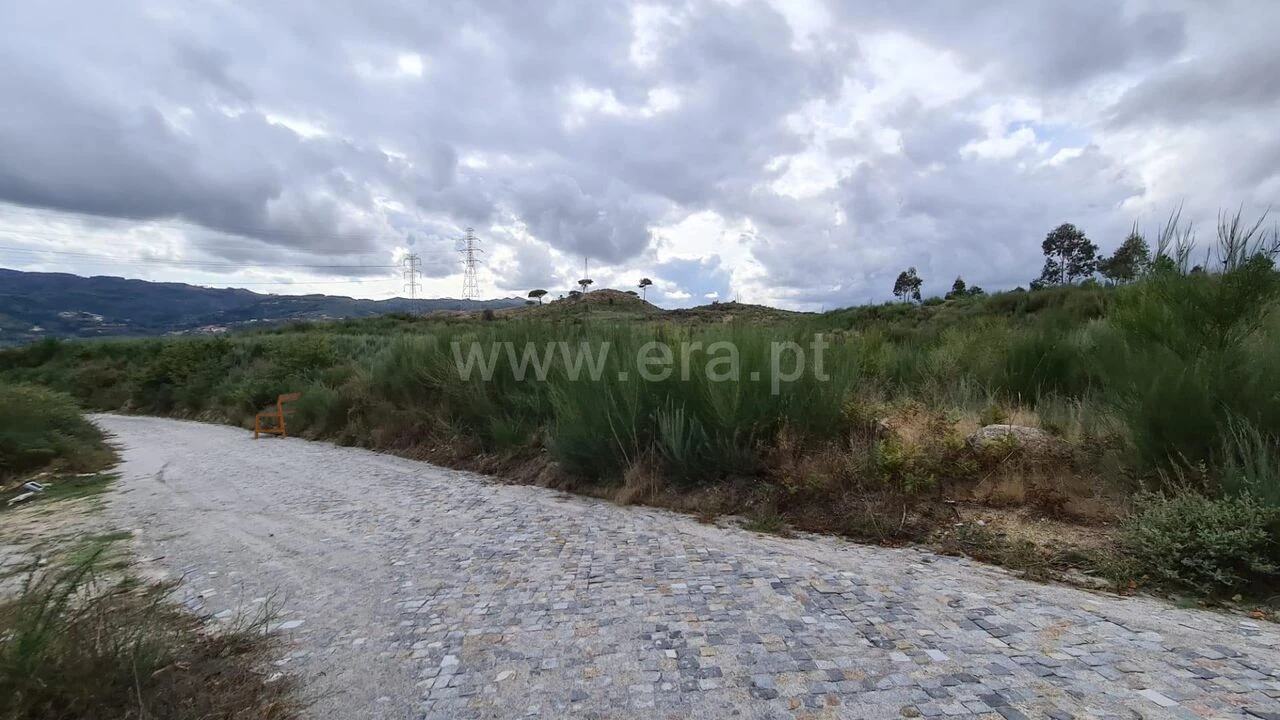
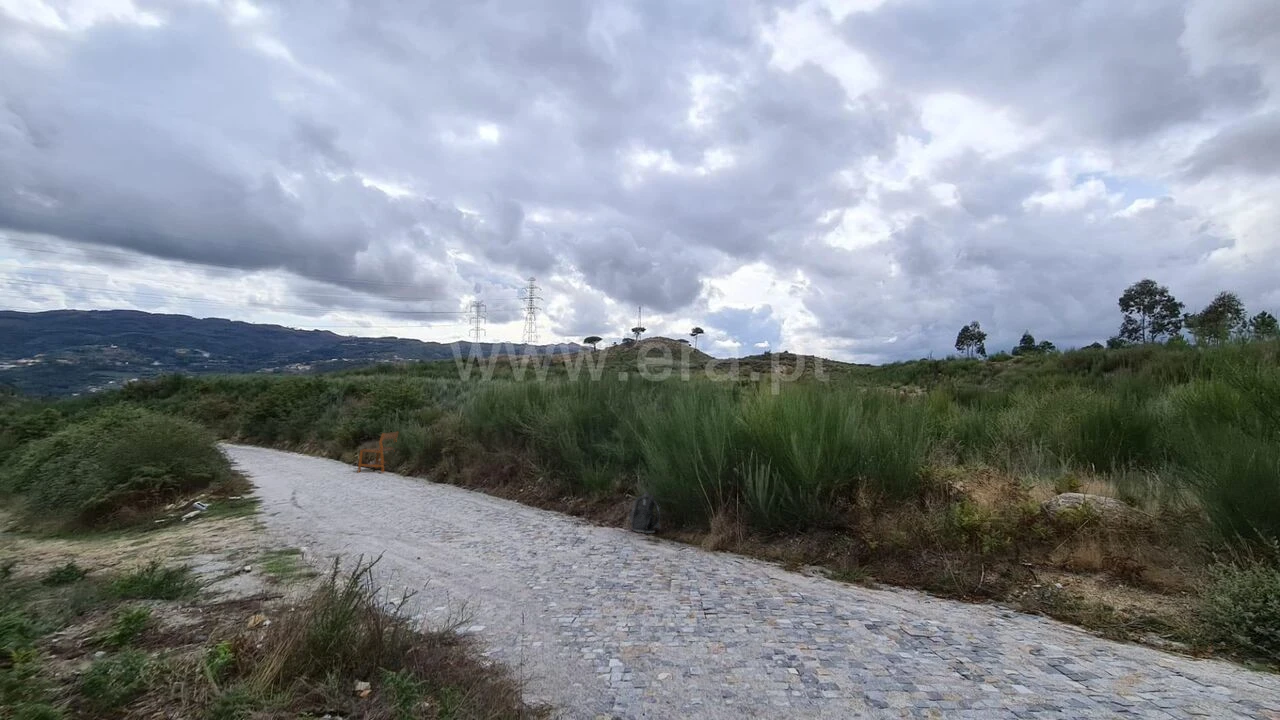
backpack: none [534,445,571,490] -> present [628,492,660,533]

